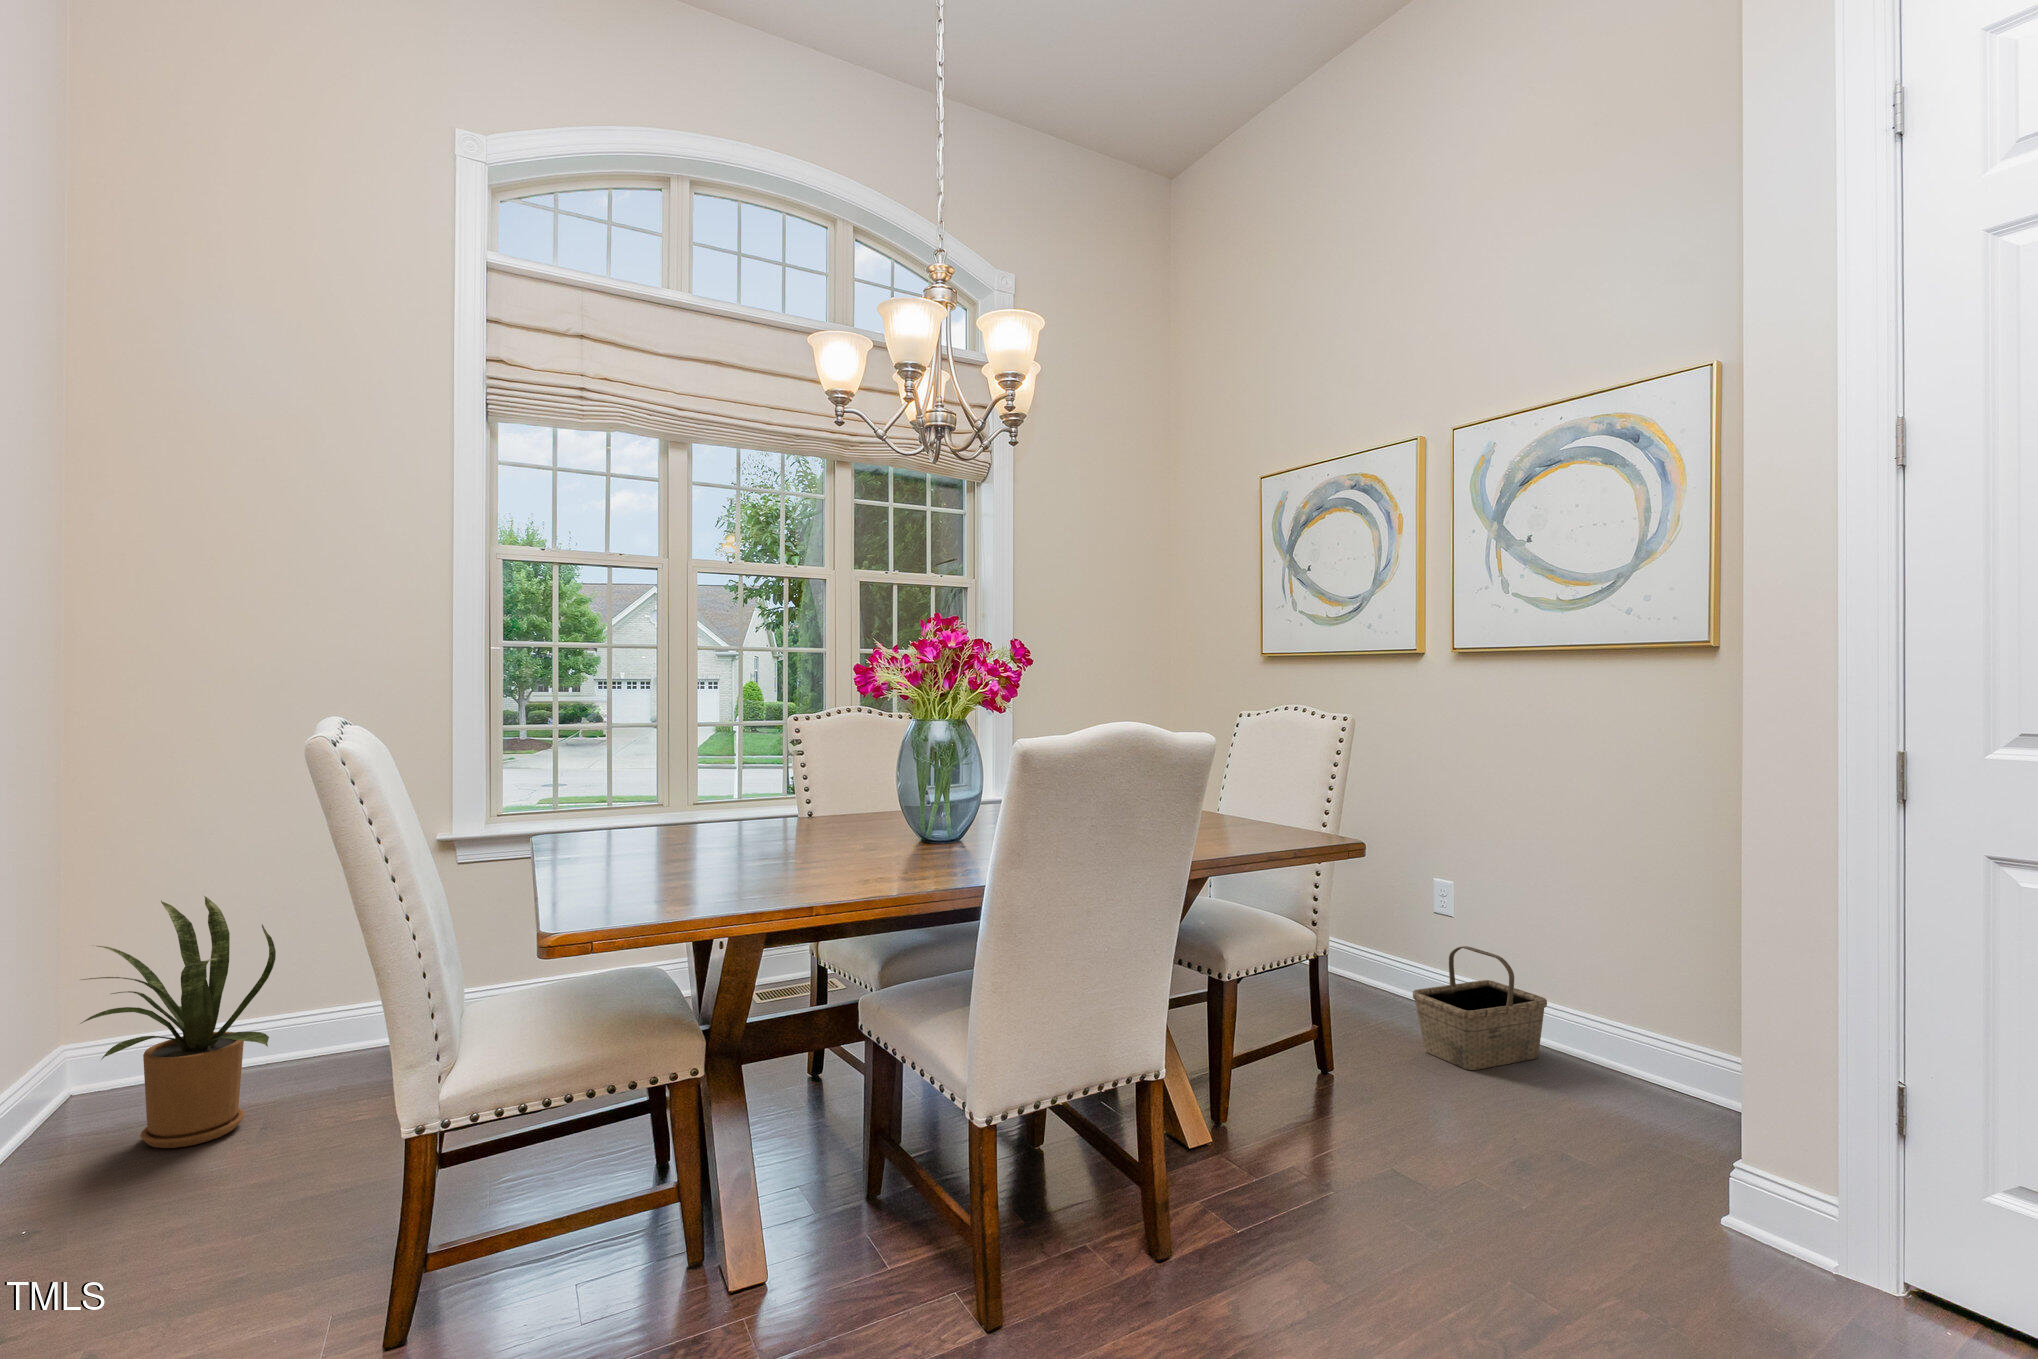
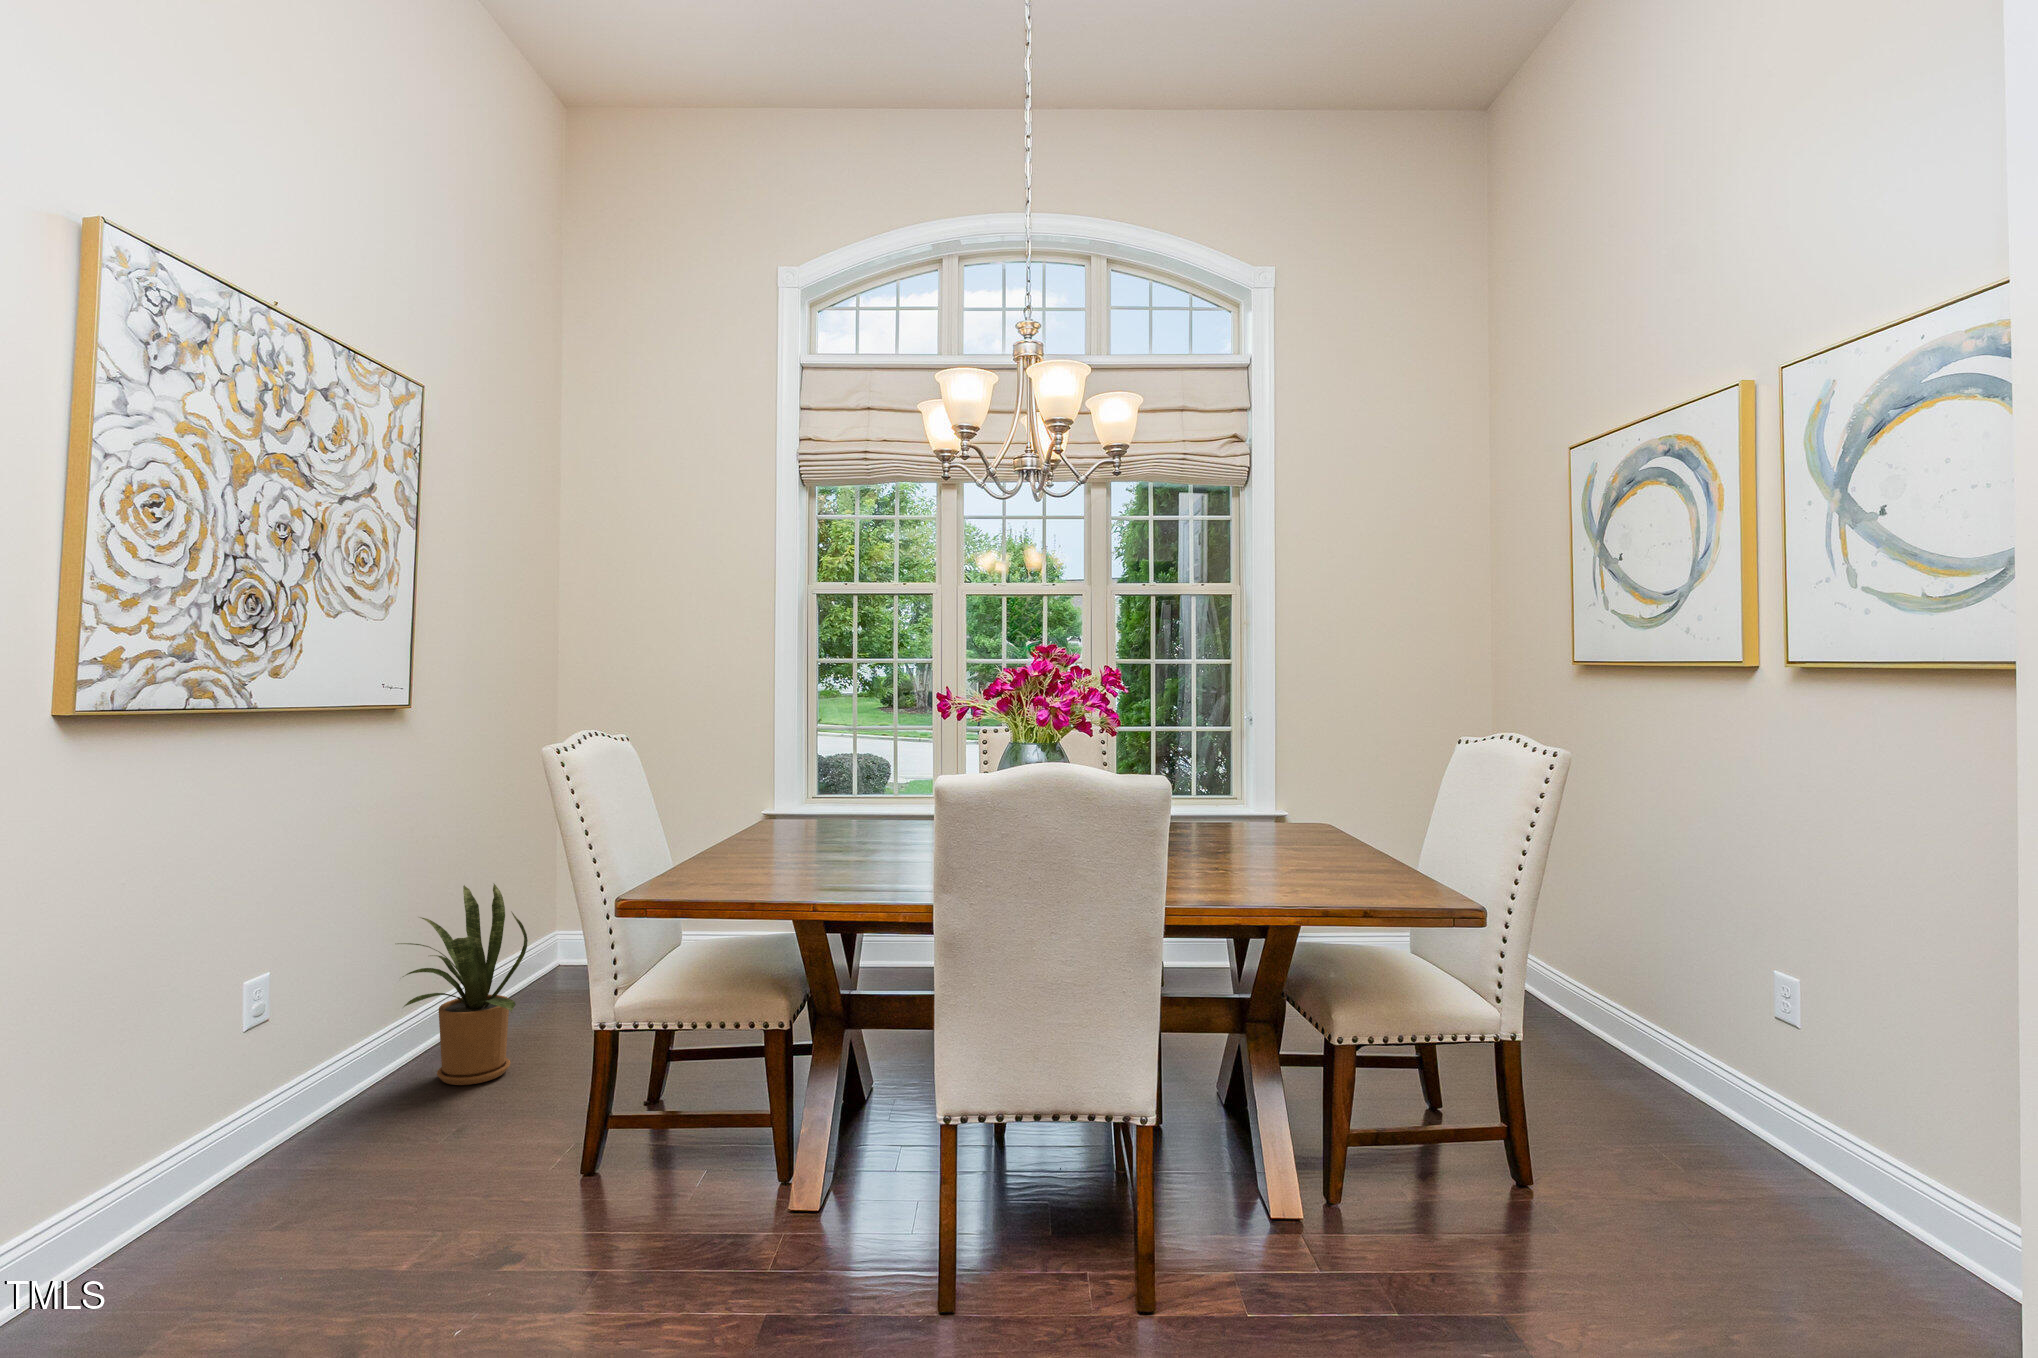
basket: present [1413,946,1547,1070] -> none [1685,1065,1896,1236]

